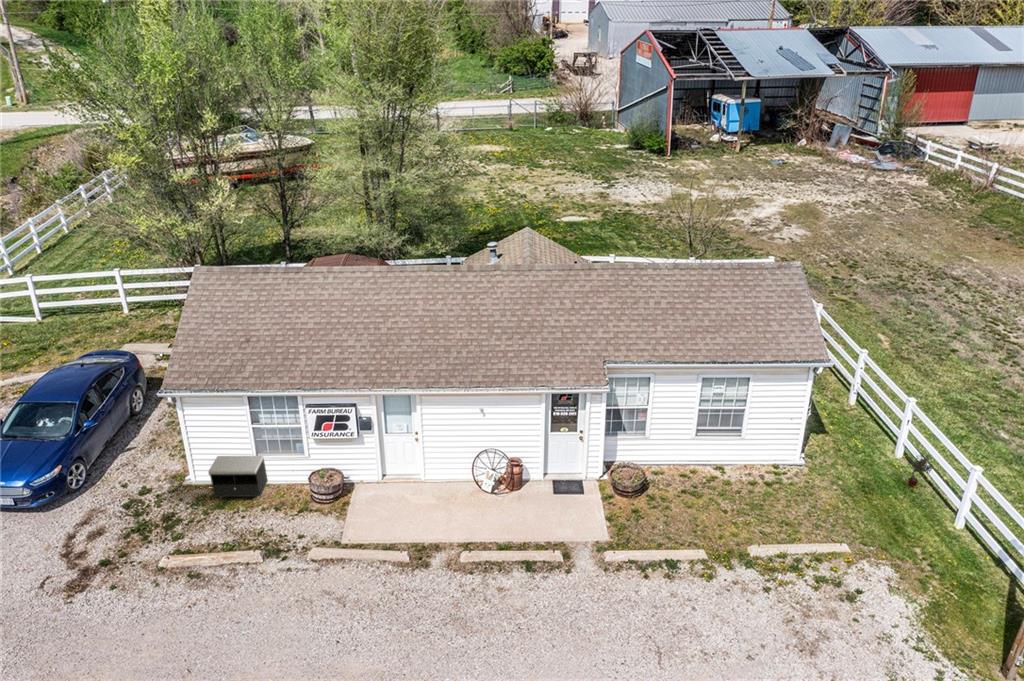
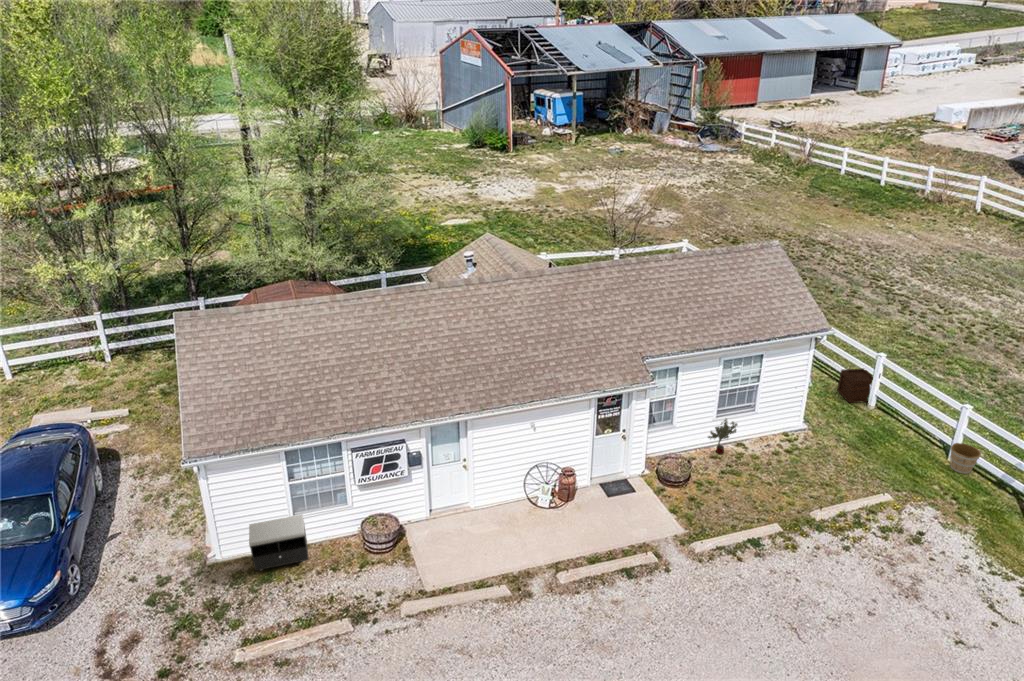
wooden crate: none [860,409,901,449] -> present [837,369,873,403]
potted tree: present [906,453,933,487] -> present [708,419,737,454]
wooden bucket: none [943,507,978,543] -> present [950,443,981,474]

